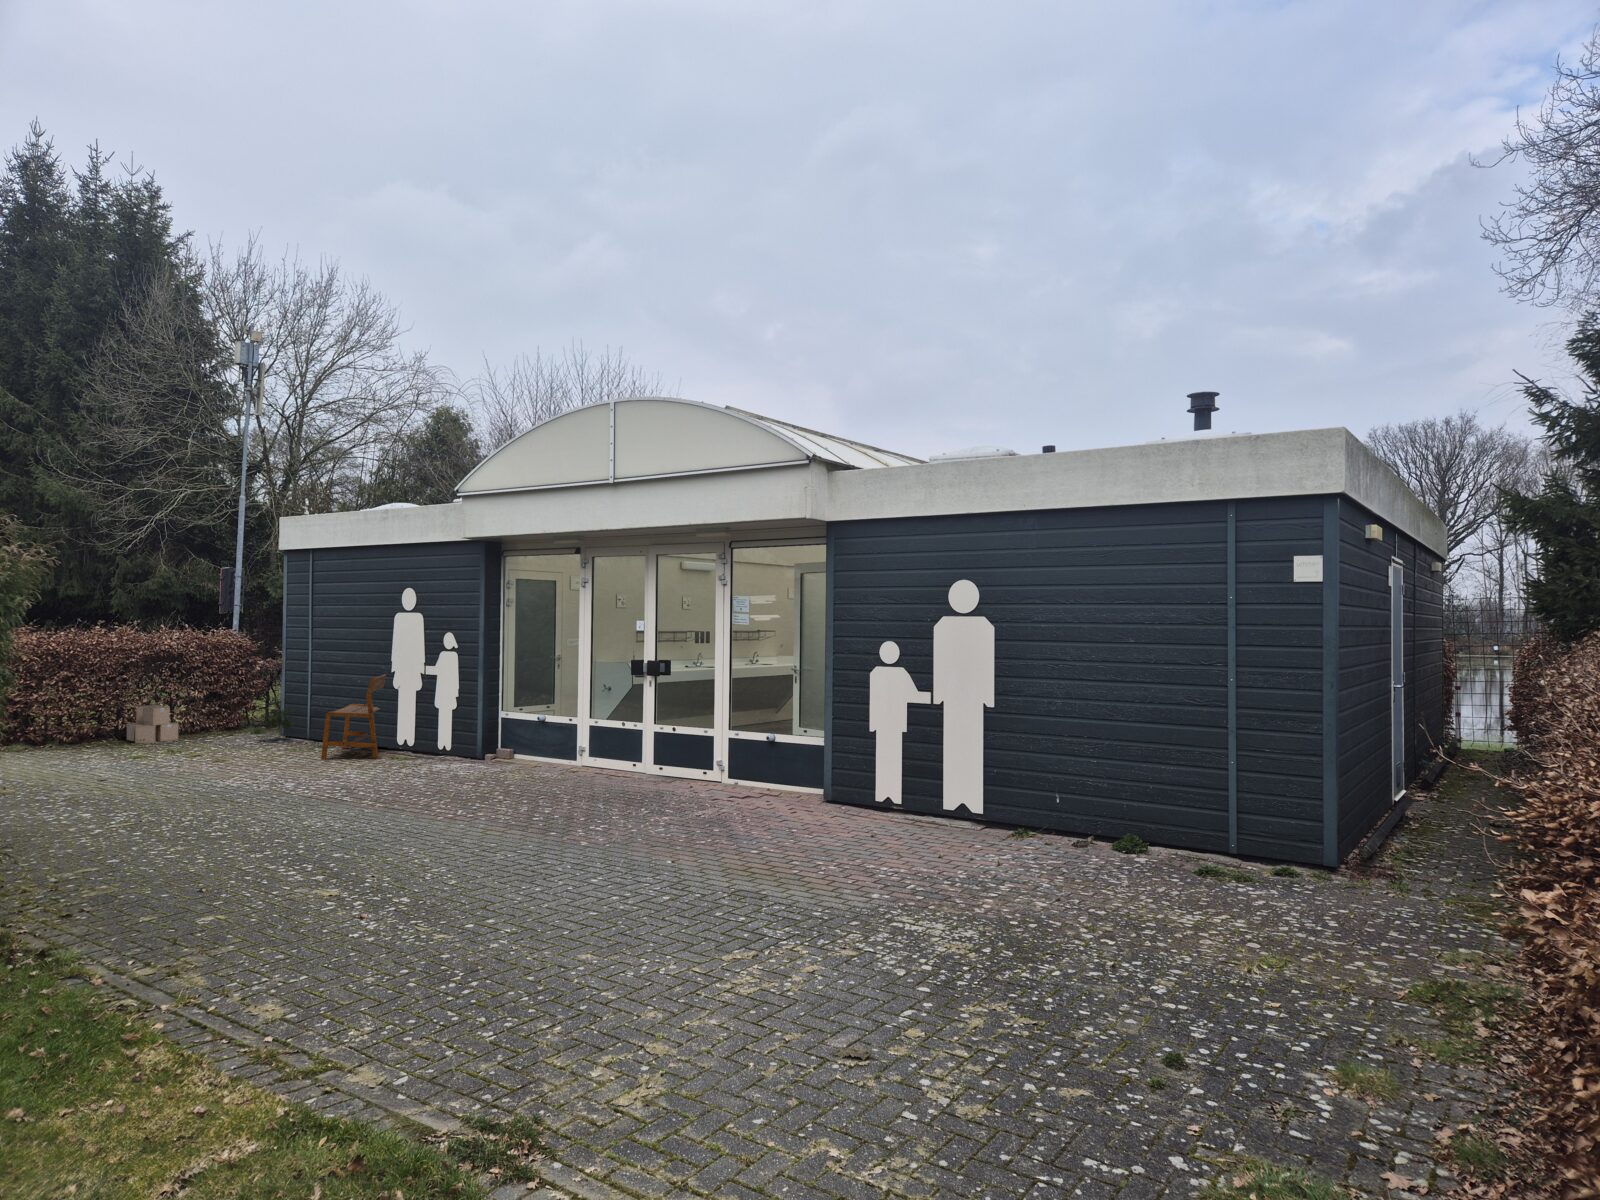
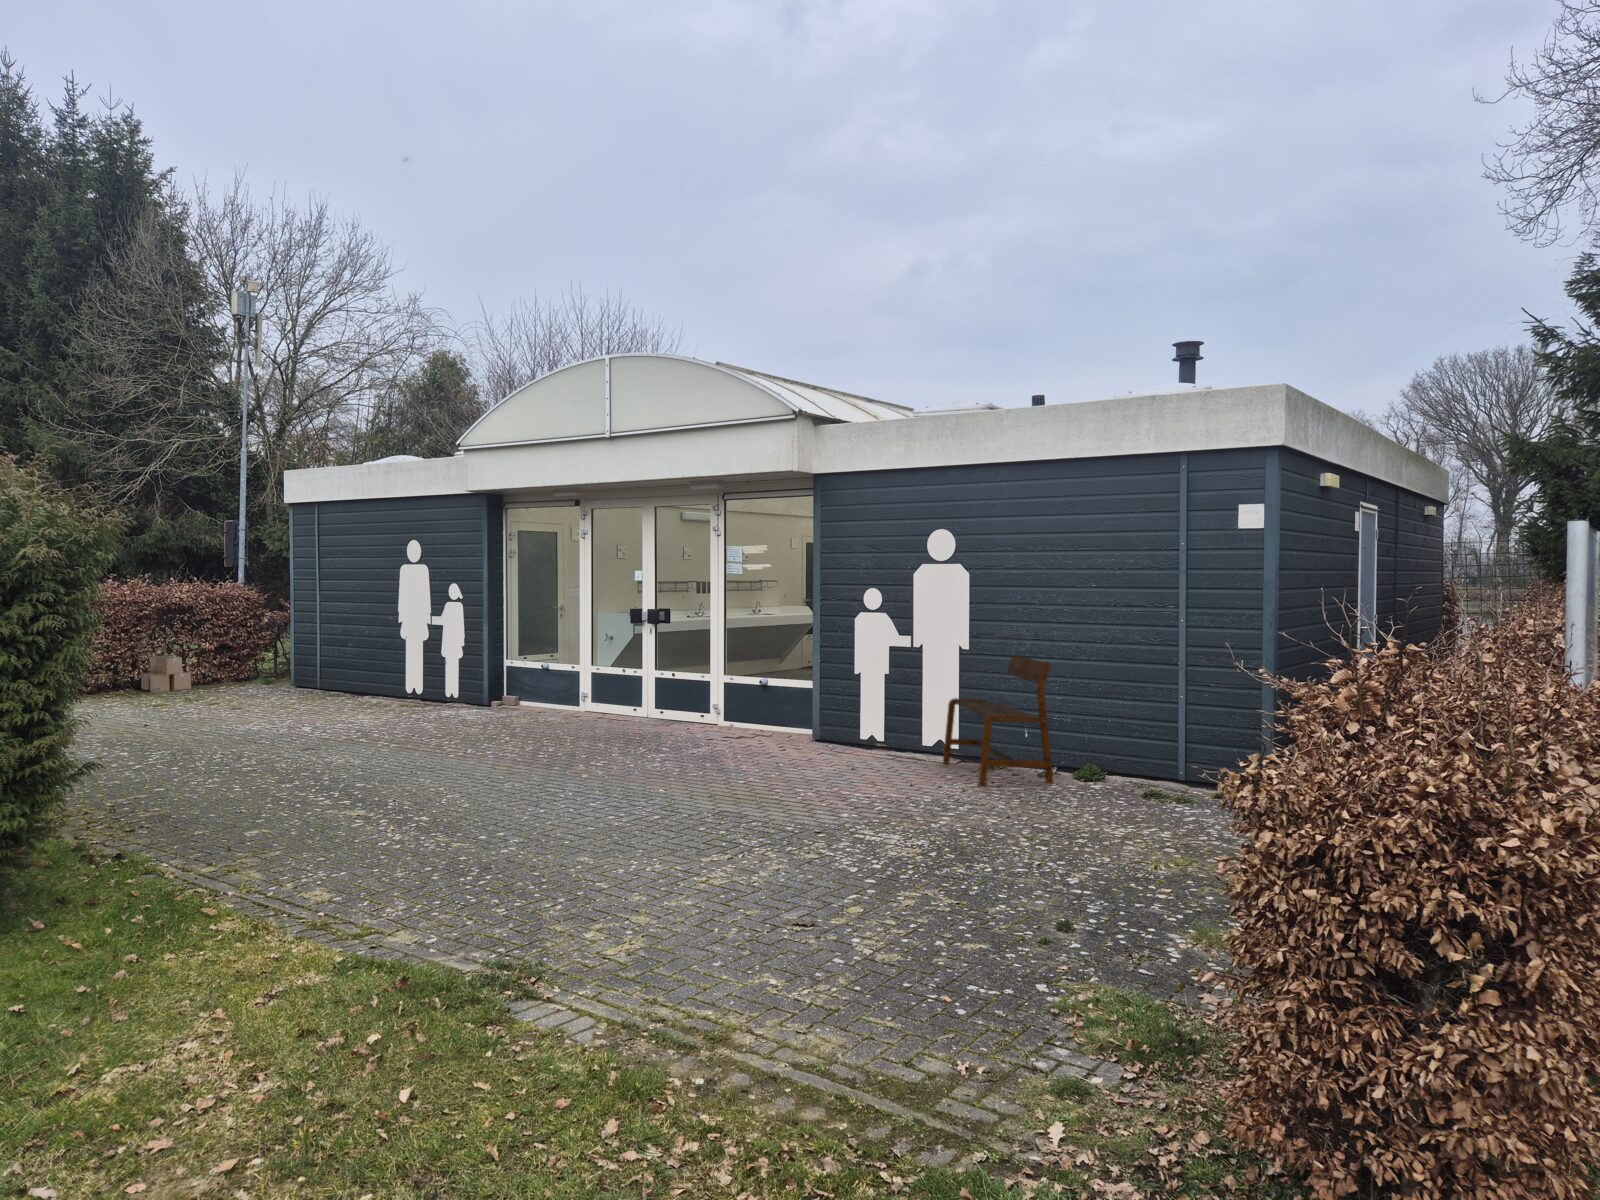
bench: present [321,674,386,759] -> present [943,655,1053,787]
potted tree: present [263,697,294,743] -> none [269,644,305,691]

